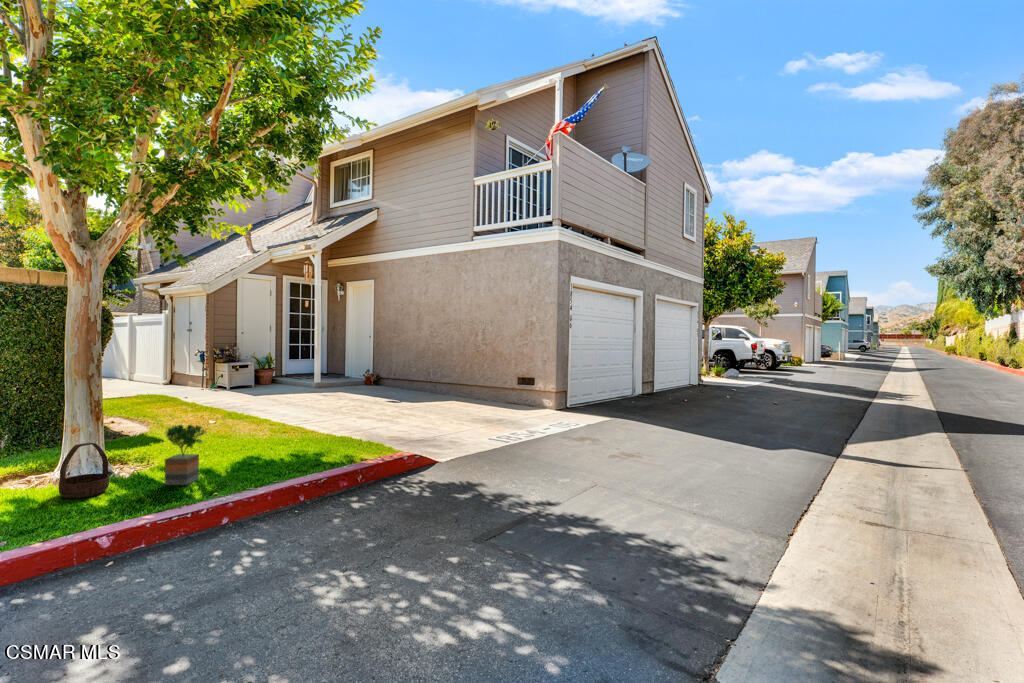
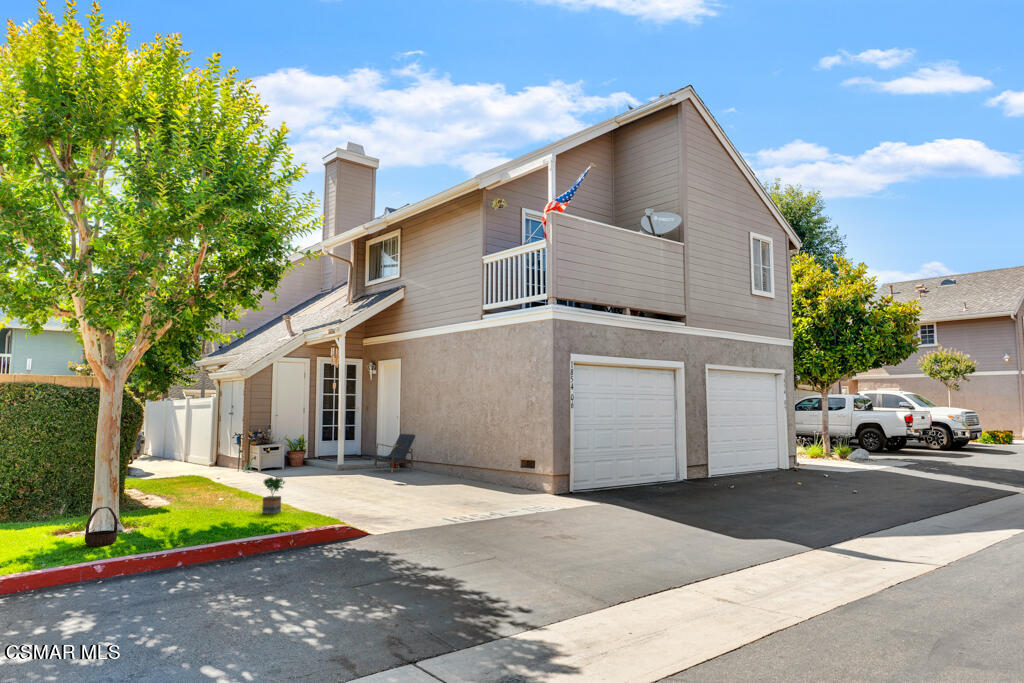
lounge chair: none [352,352,395,390] -> present [372,434,415,472]
potted tree: present [165,425,206,485] -> present [262,477,285,514]

